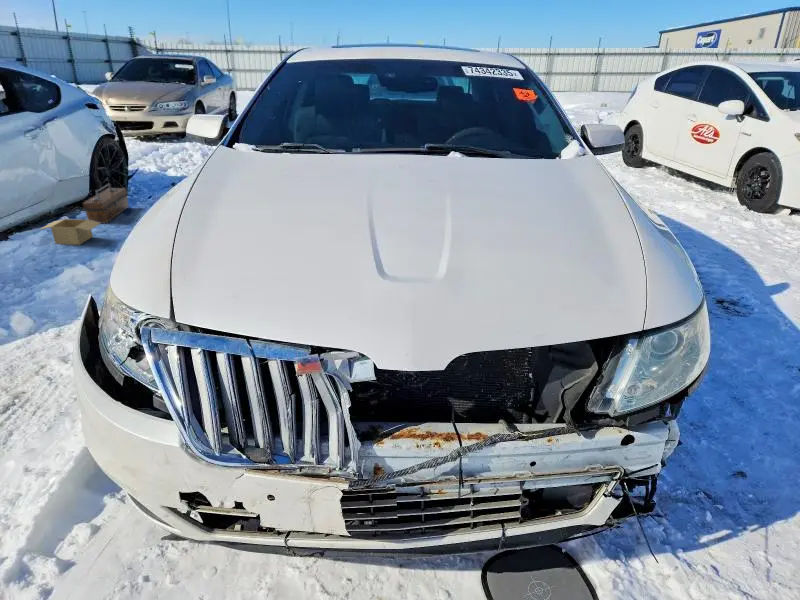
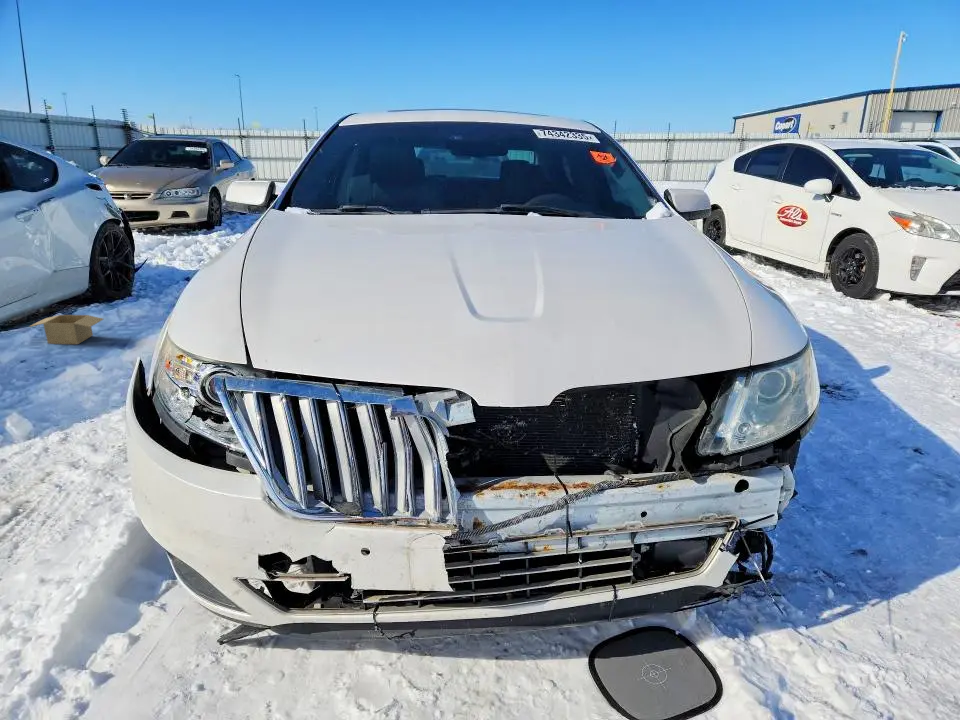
toolbox: present [83,184,129,223] -> none [79,276,133,322]

